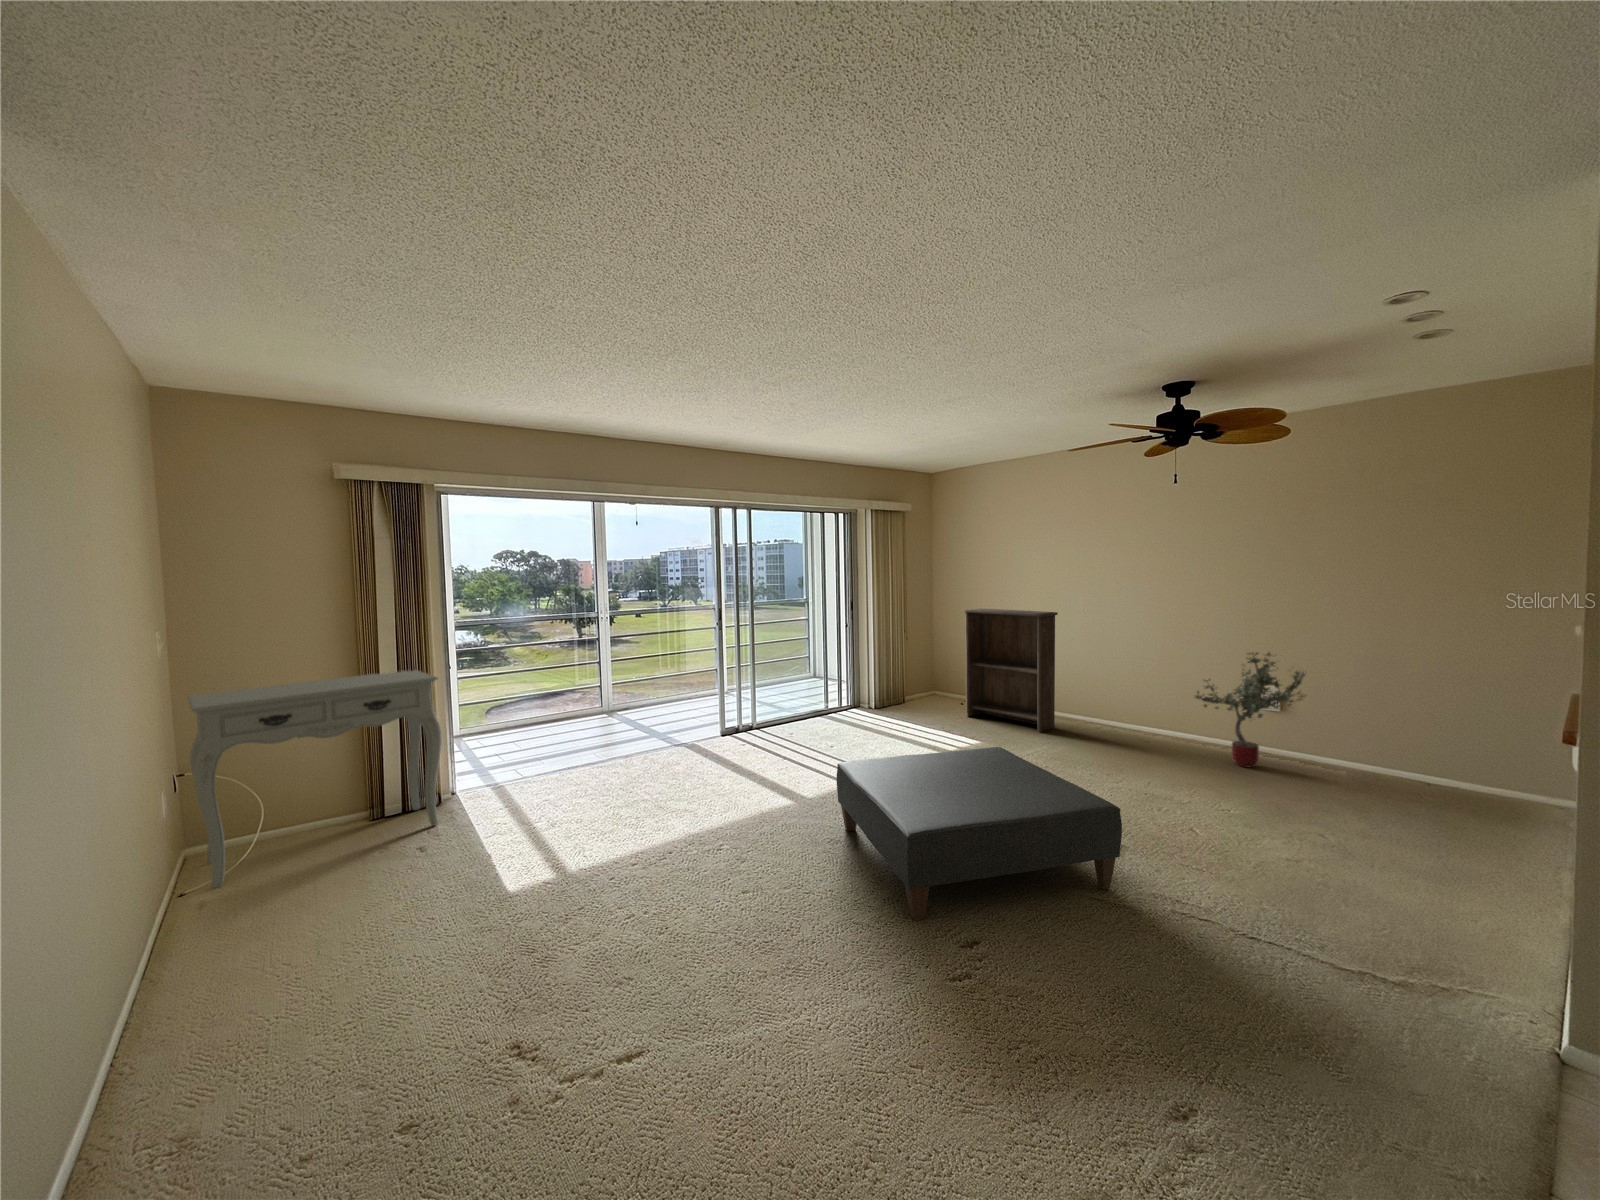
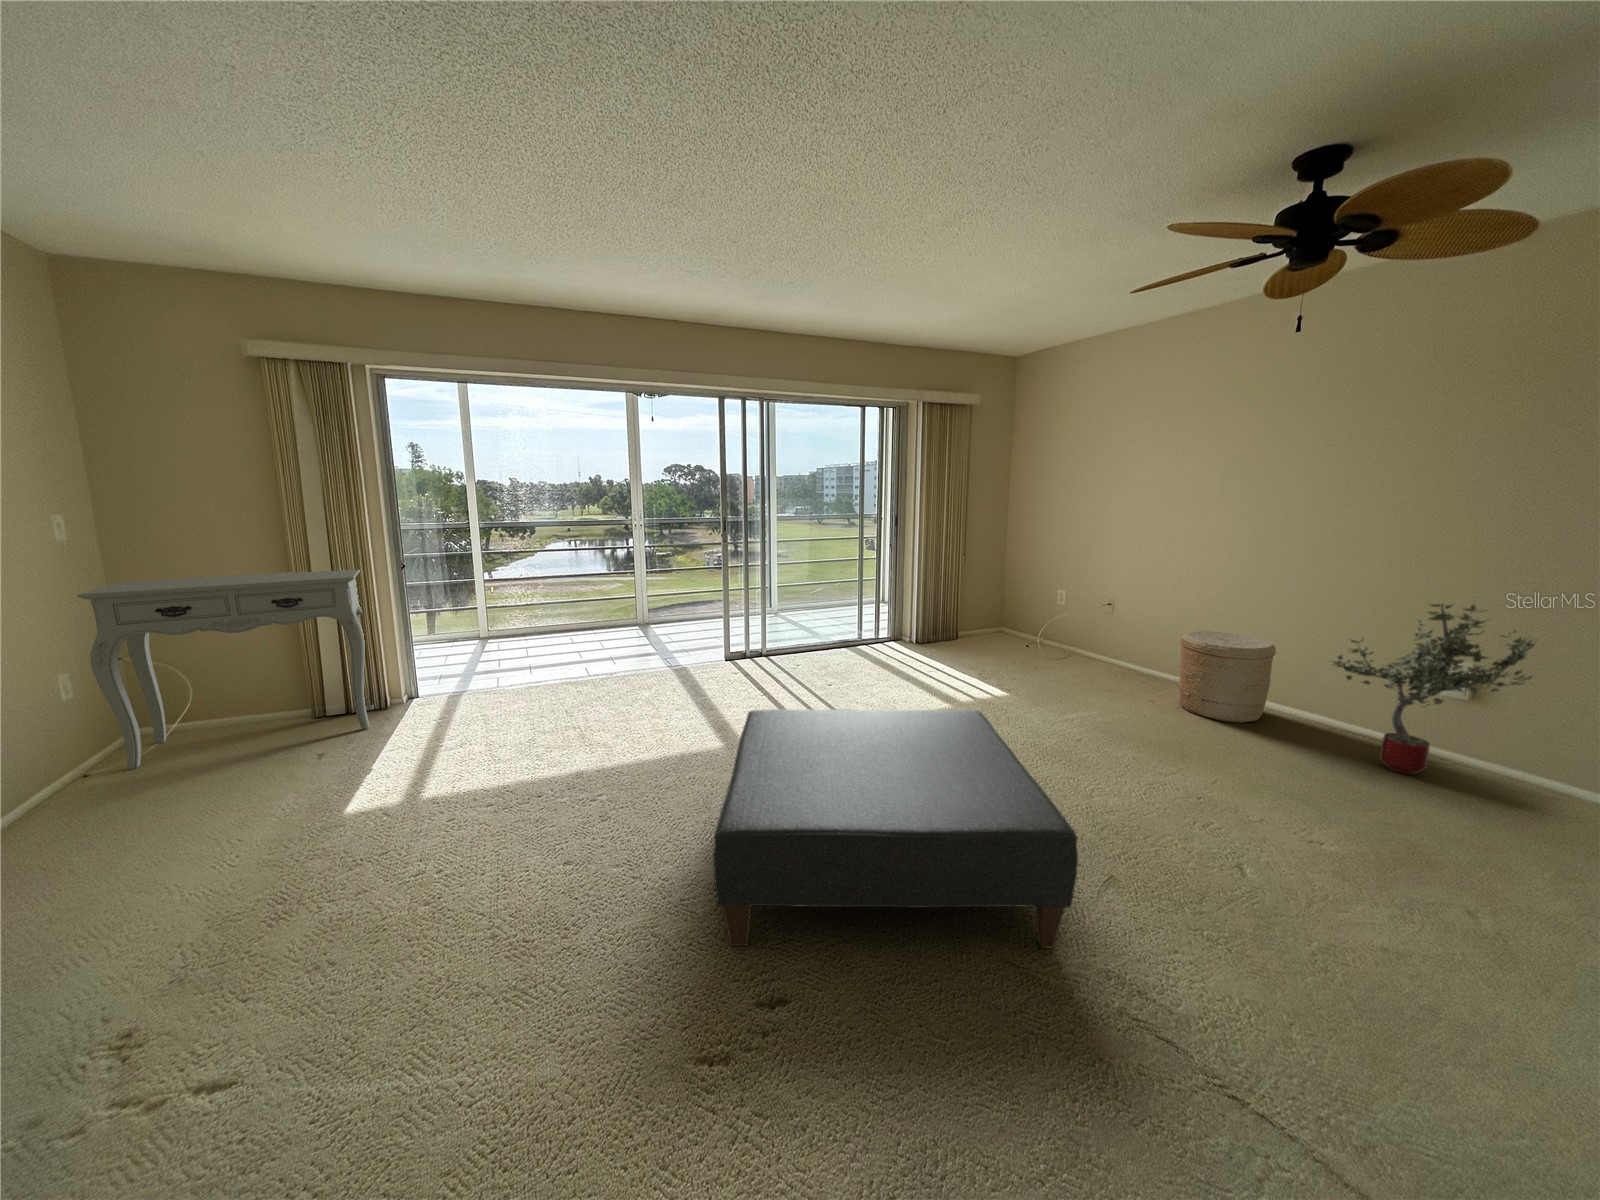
bookshelf: present [963,608,1058,732] -> none [1021,529,1148,689]
woven basket: none [1091,681,1155,746] -> present [1179,631,1276,723]

